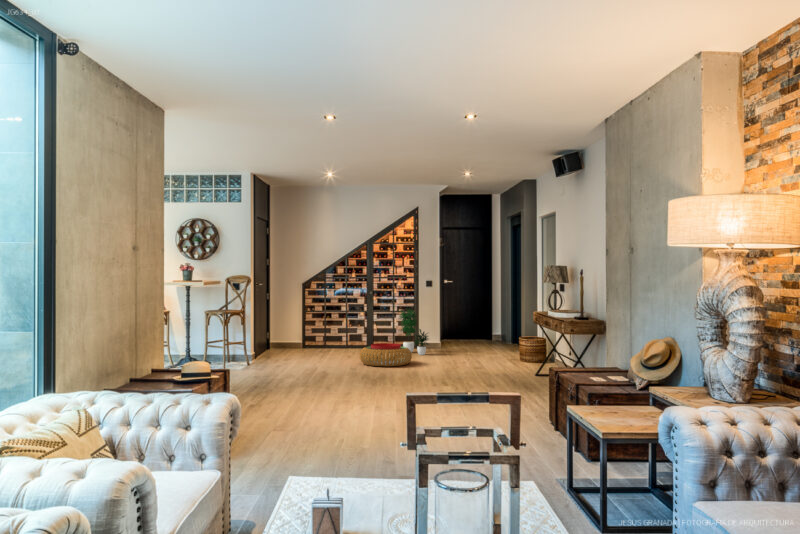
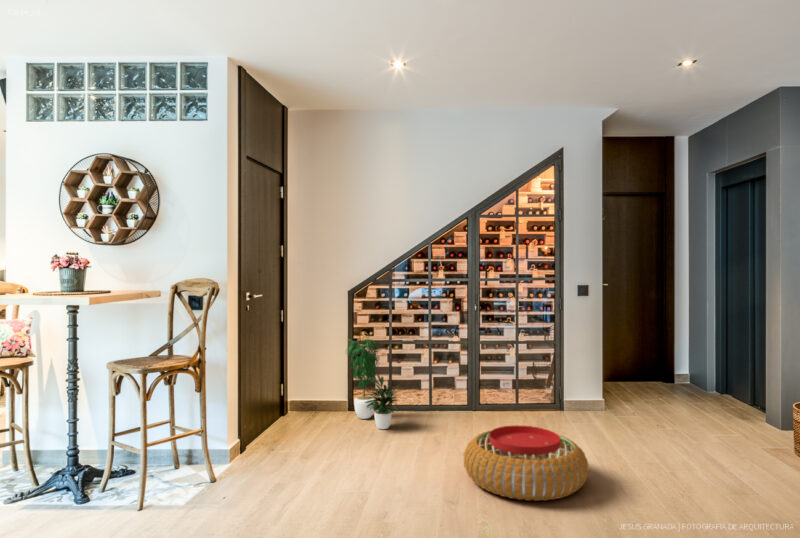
potted plant: present [400,310,429,355] -> present [347,337,397,429]

